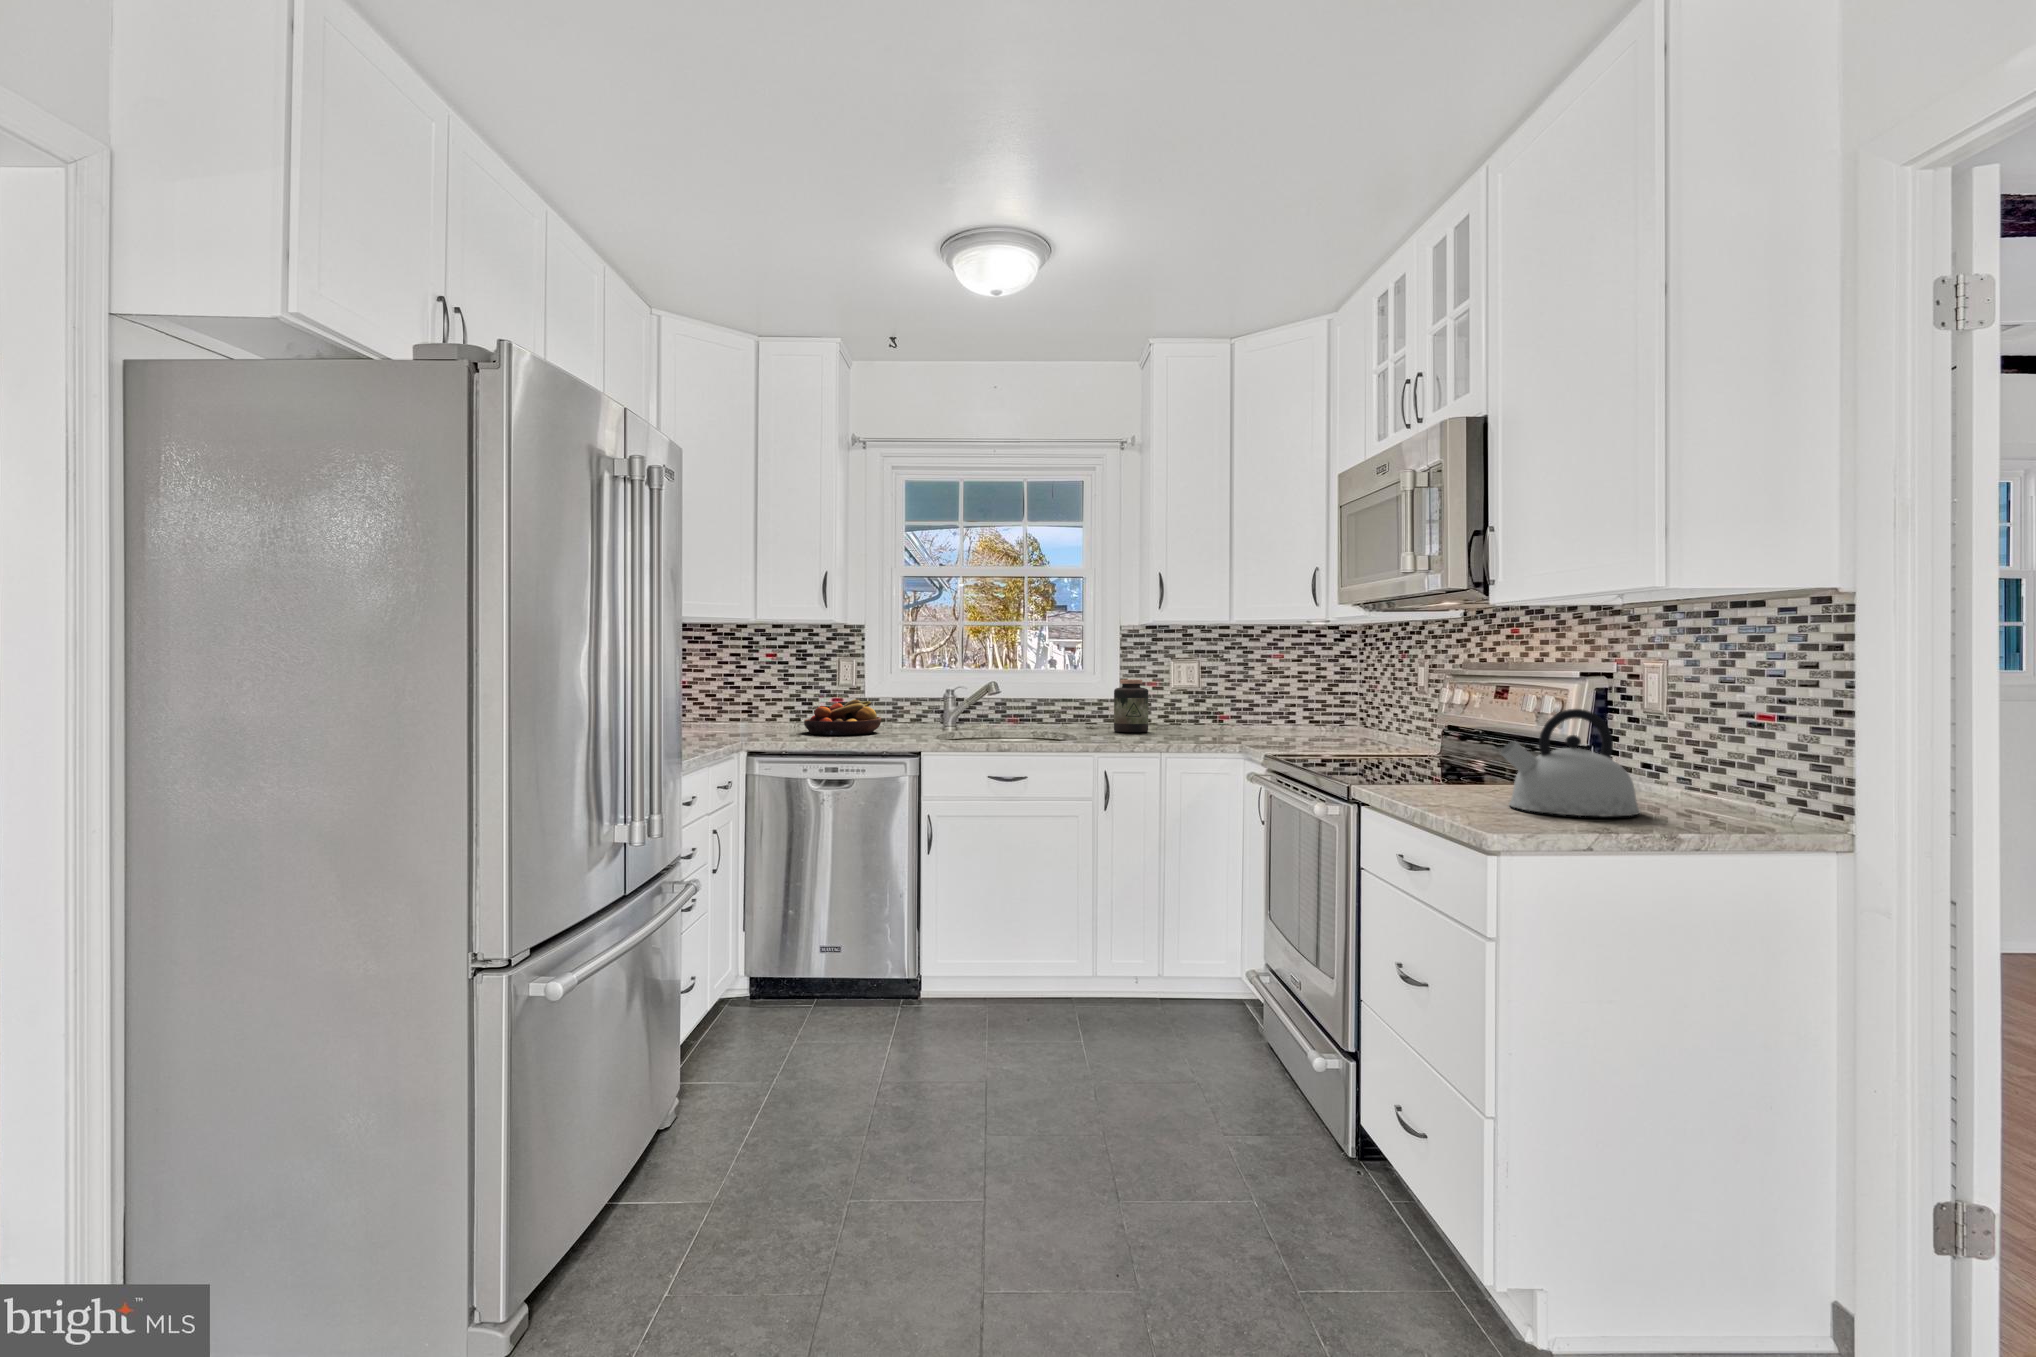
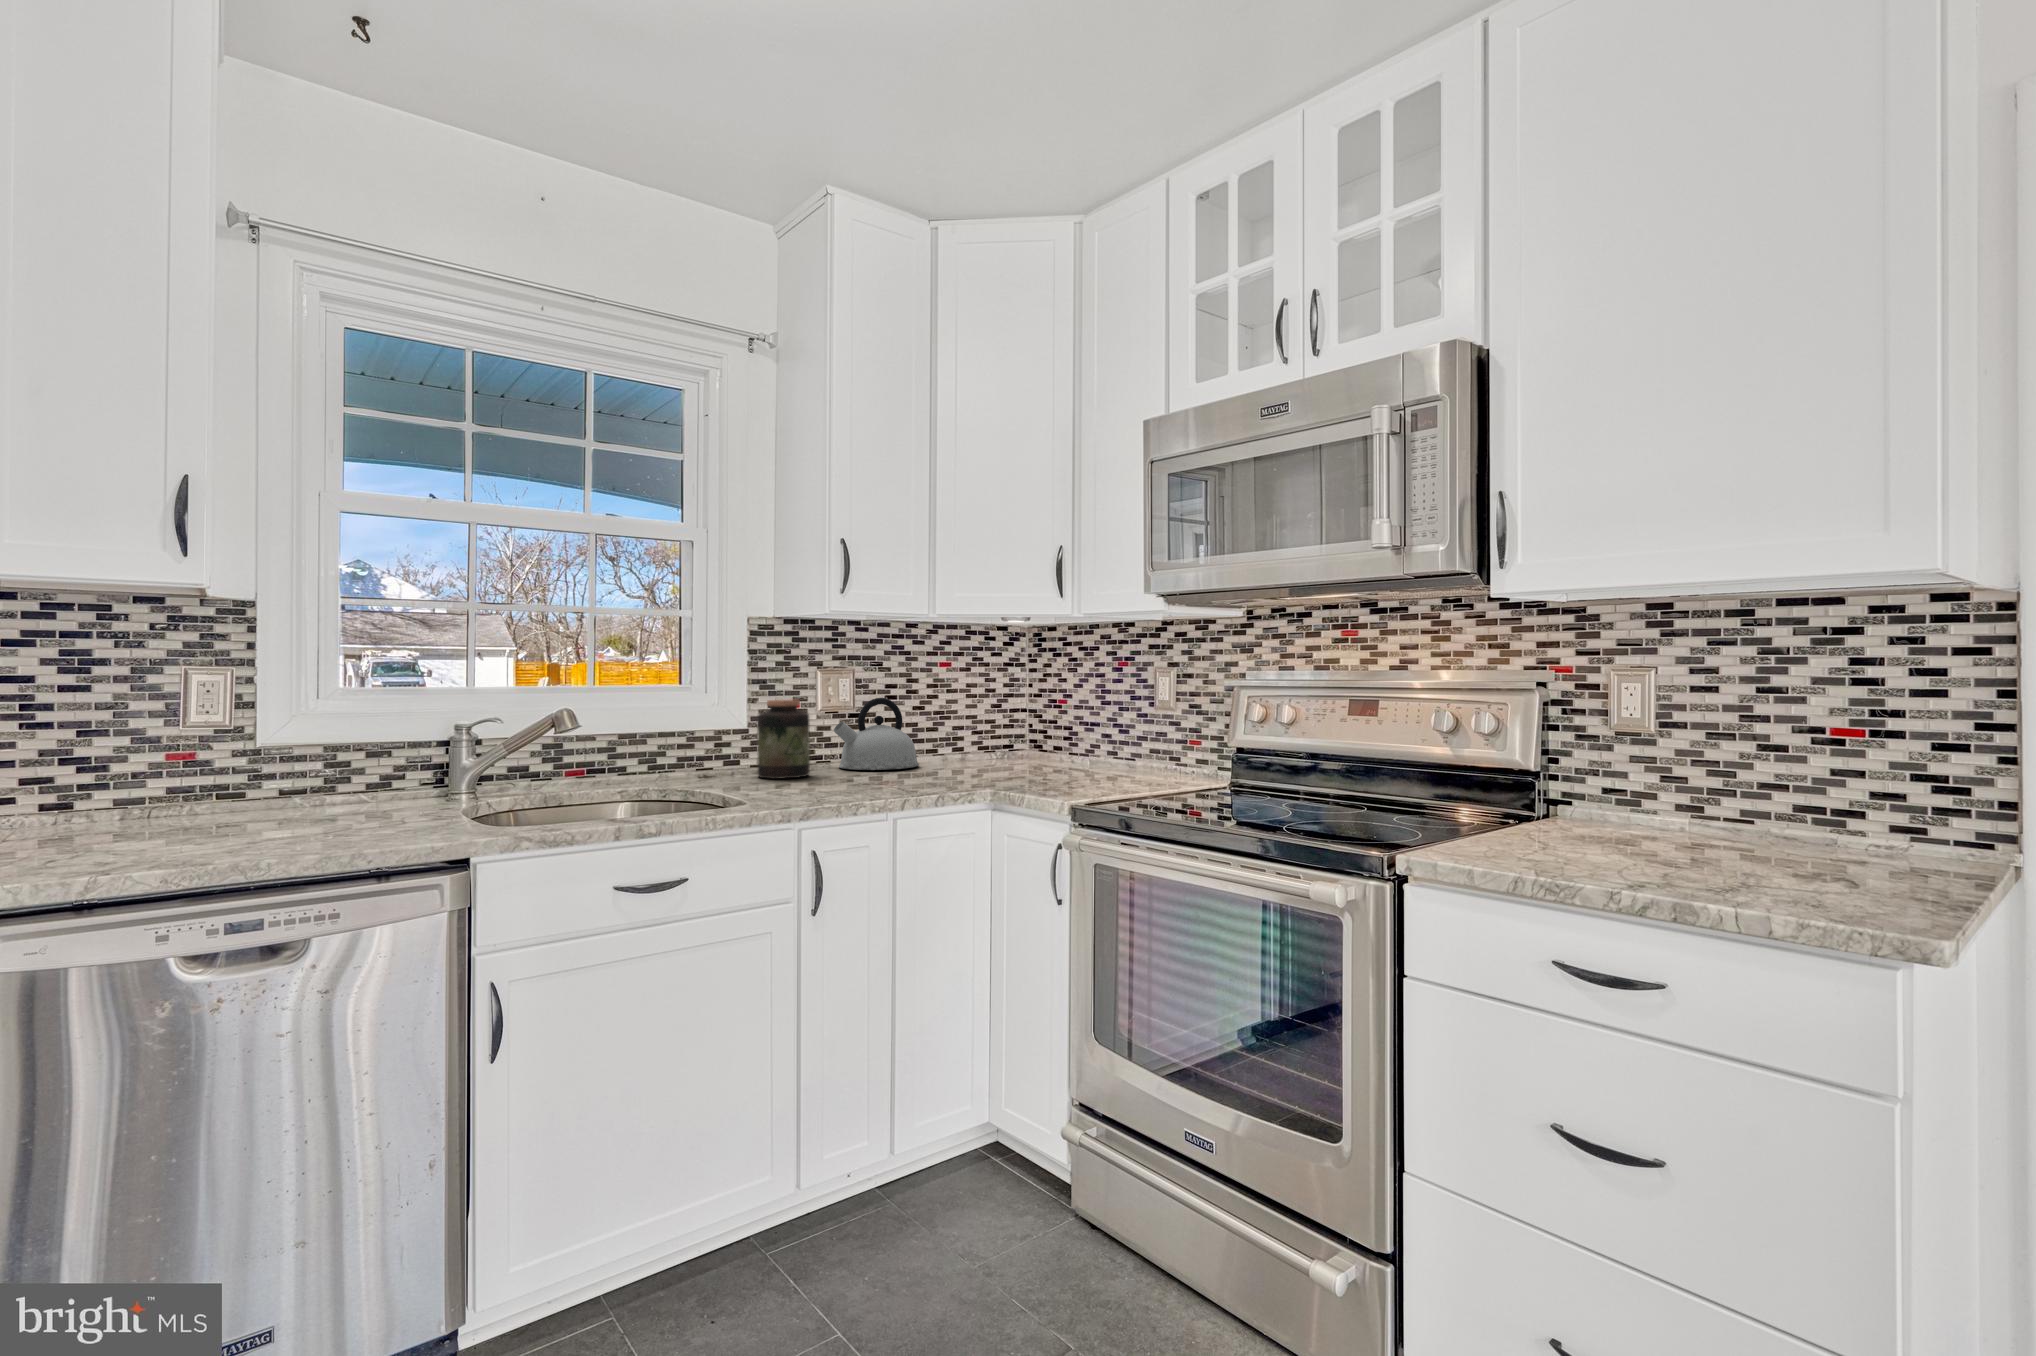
fruit bowl: present [804,700,881,735] -> none [112,756,331,841]
kettle: present [1501,709,1640,816] -> present [834,698,919,770]

